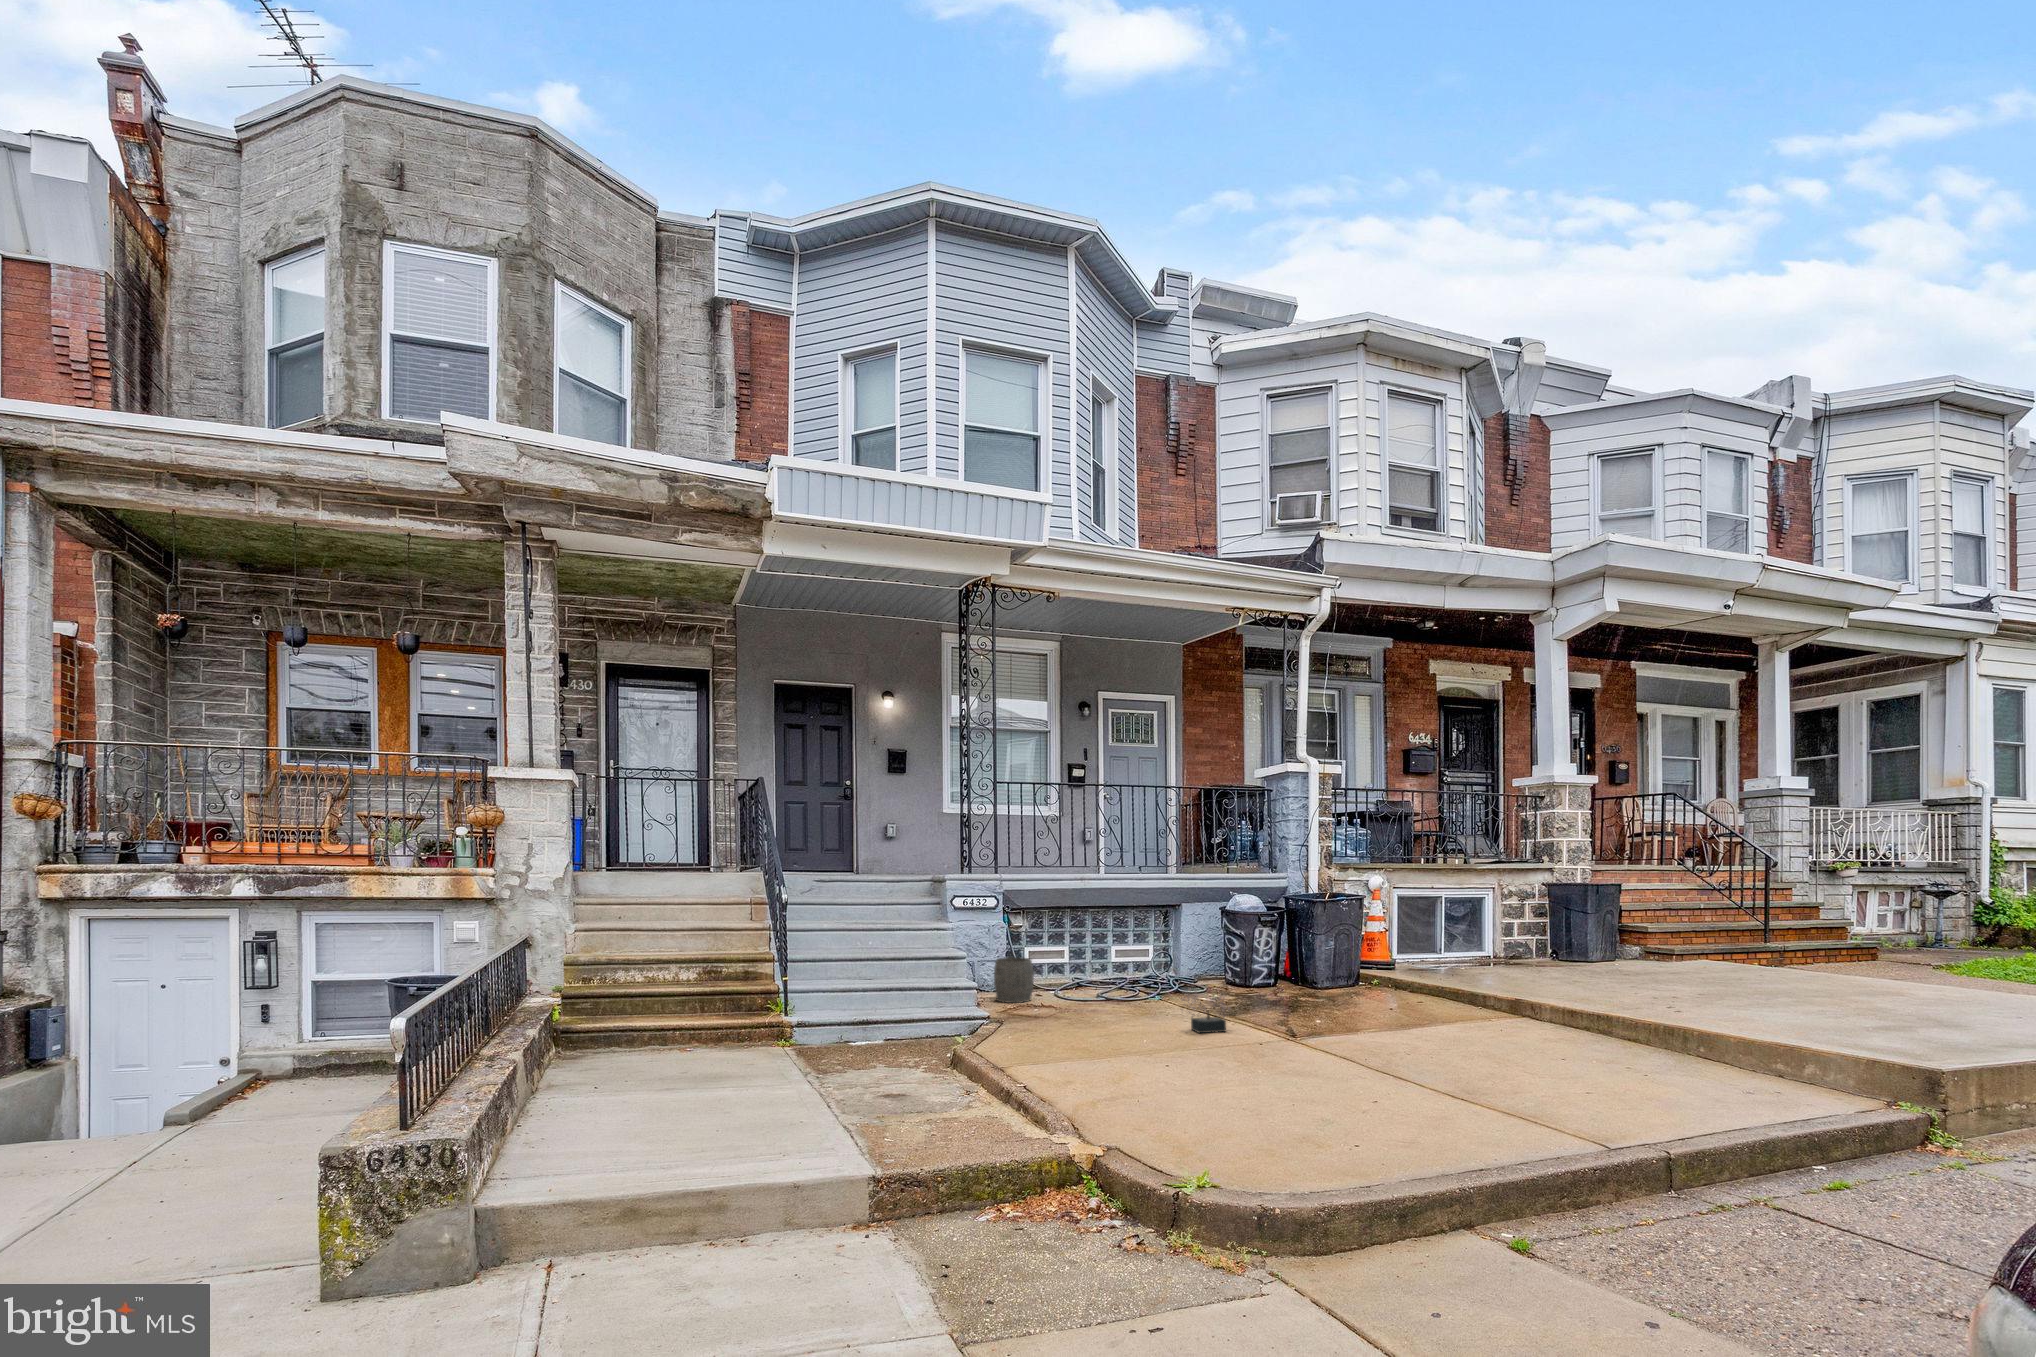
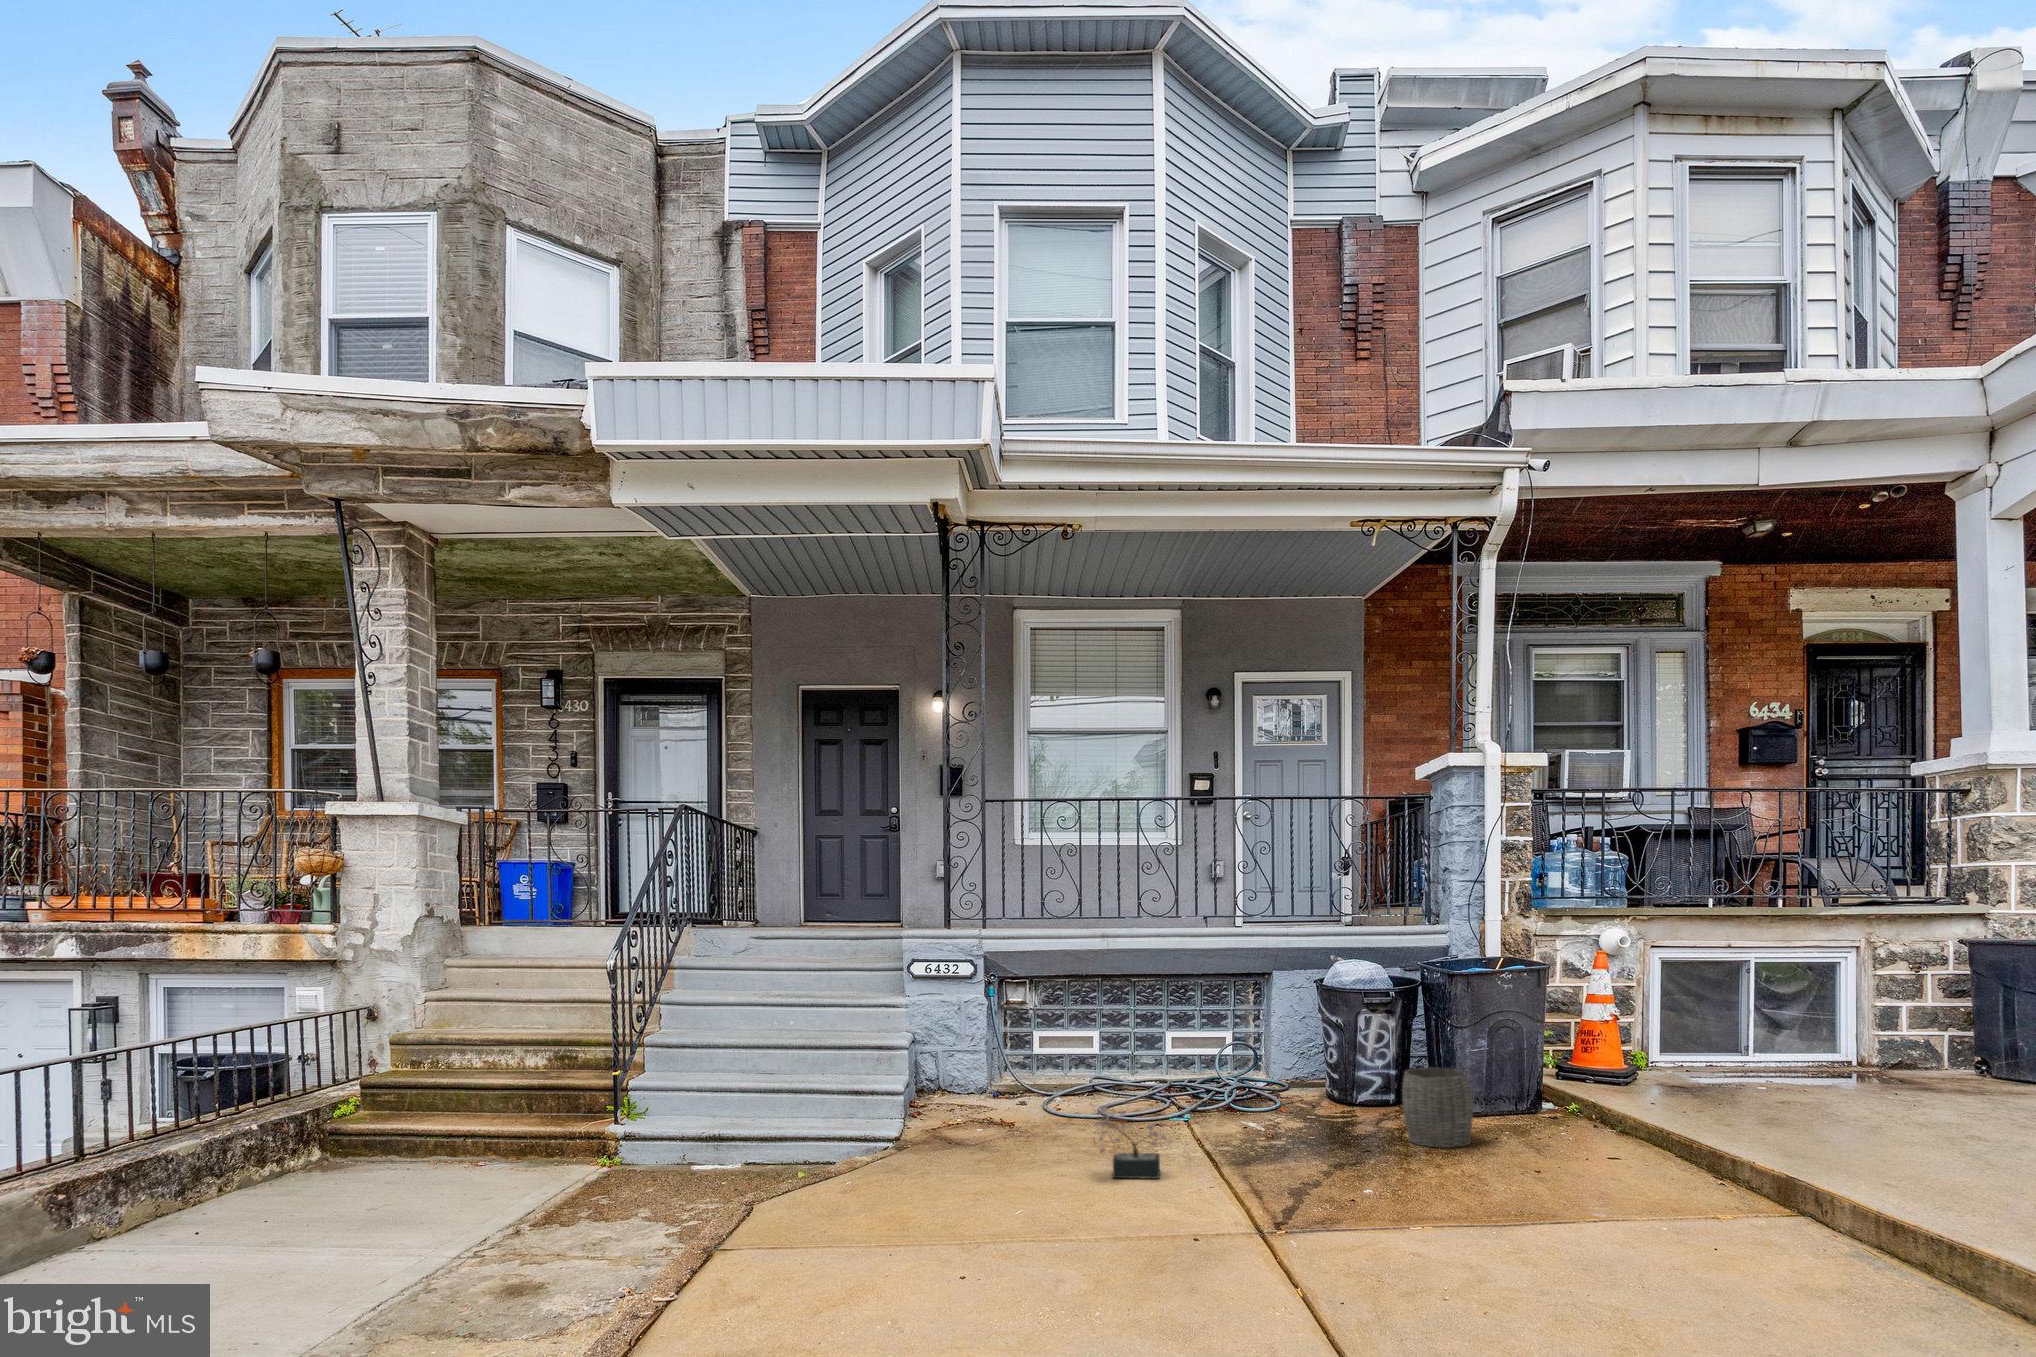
woven basket: present [994,957,1034,1003] -> present [1402,1068,1473,1148]

